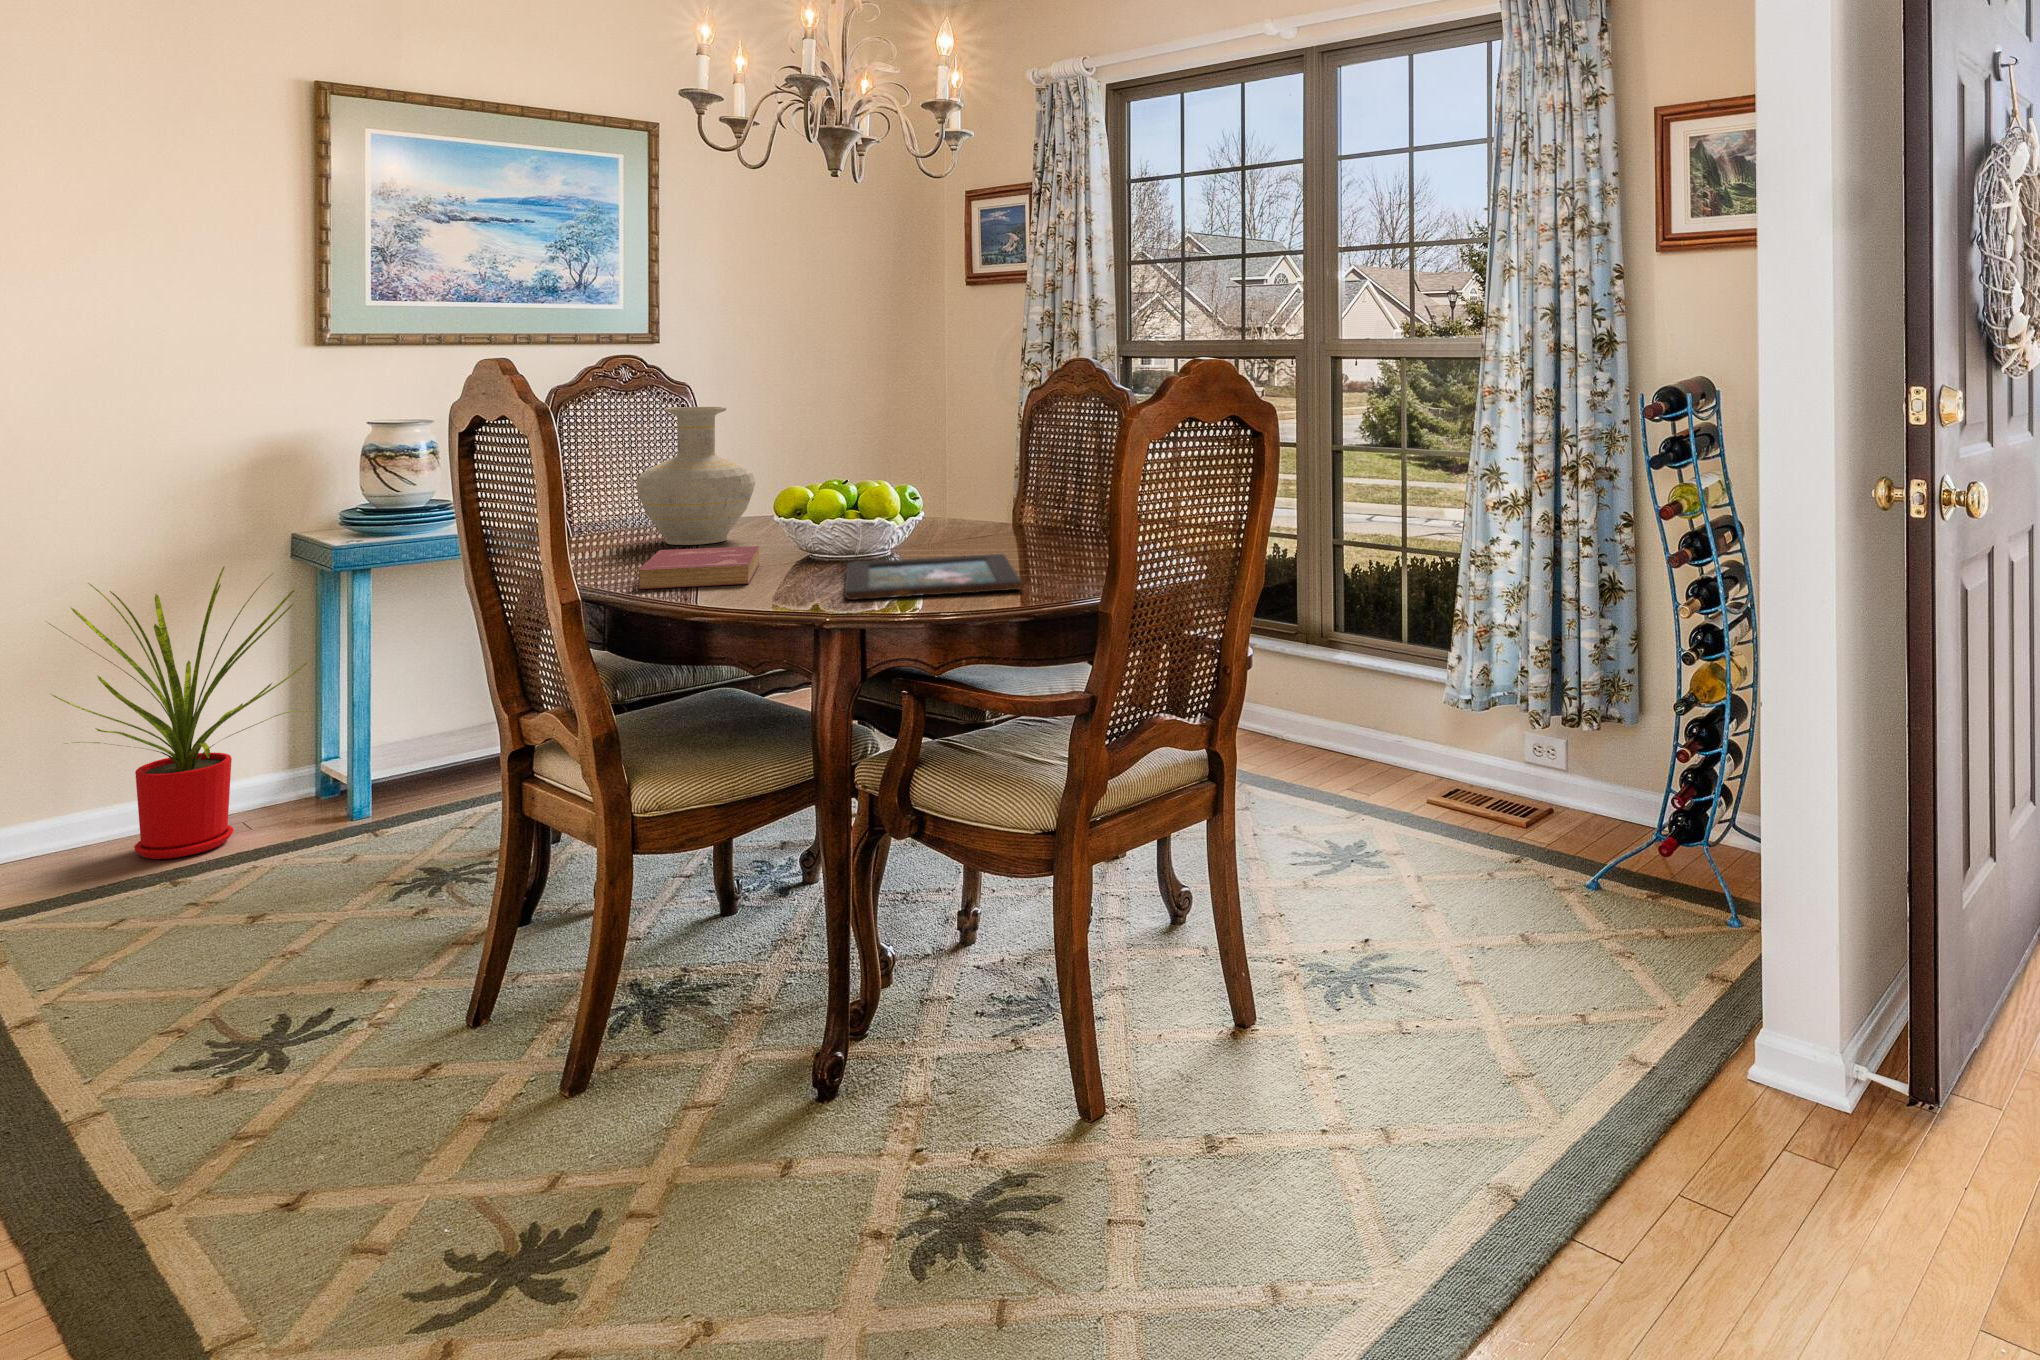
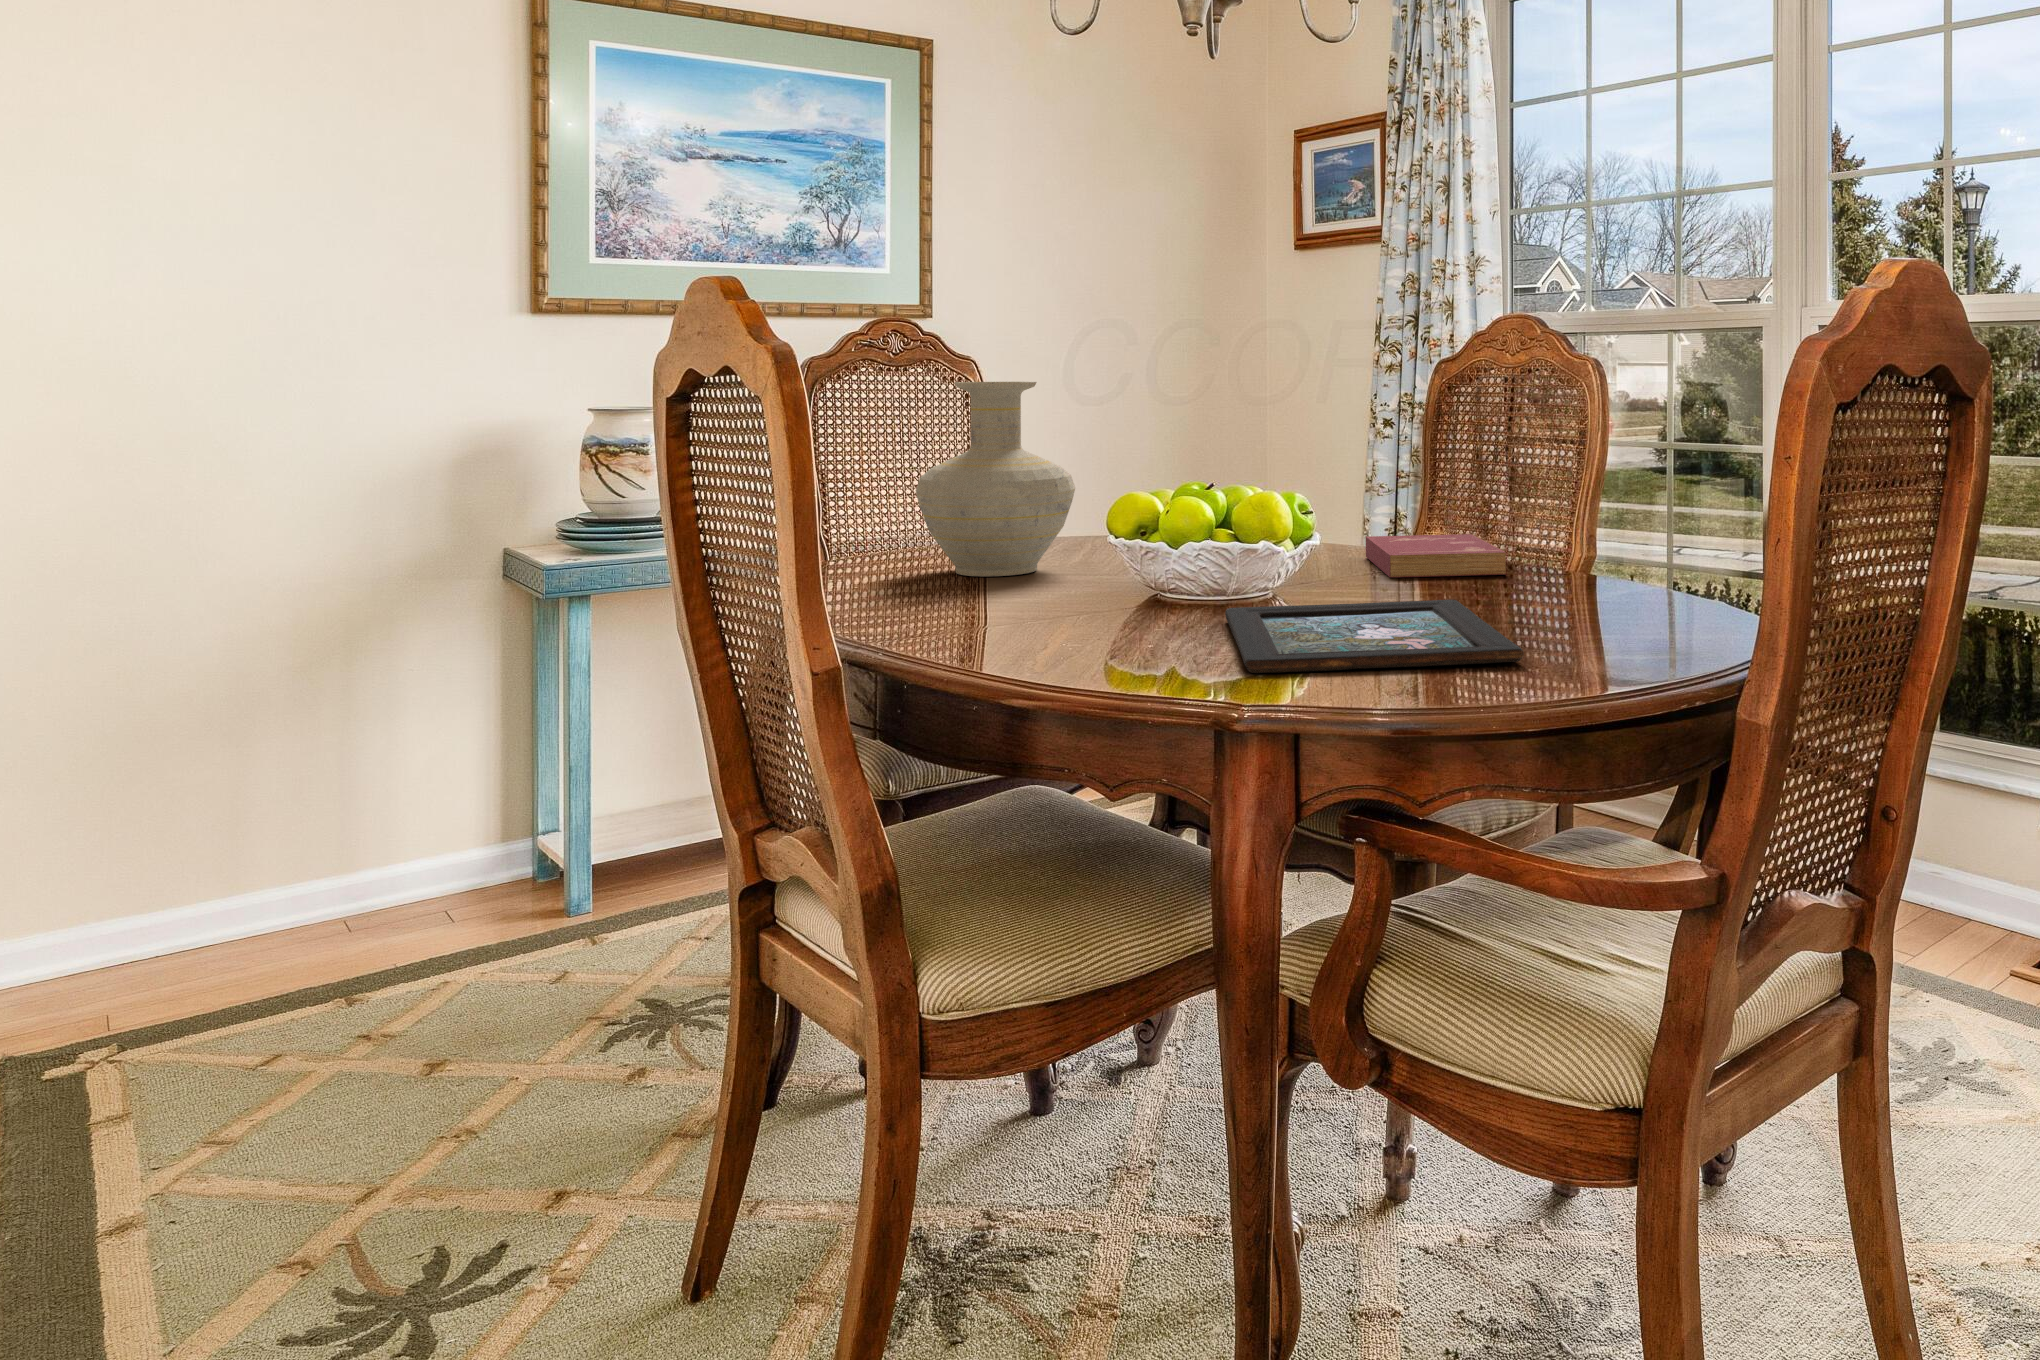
book: present [638,546,760,589] -> present [1366,534,1506,578]
house plant: present [50,566,308,859] -> none [193,591,514,974]

